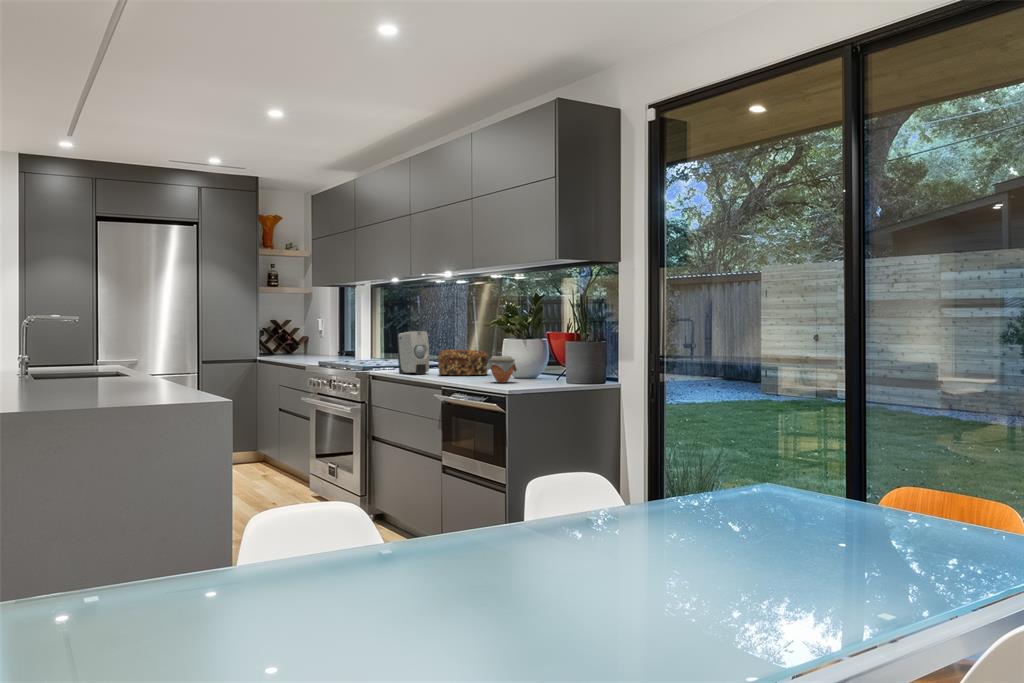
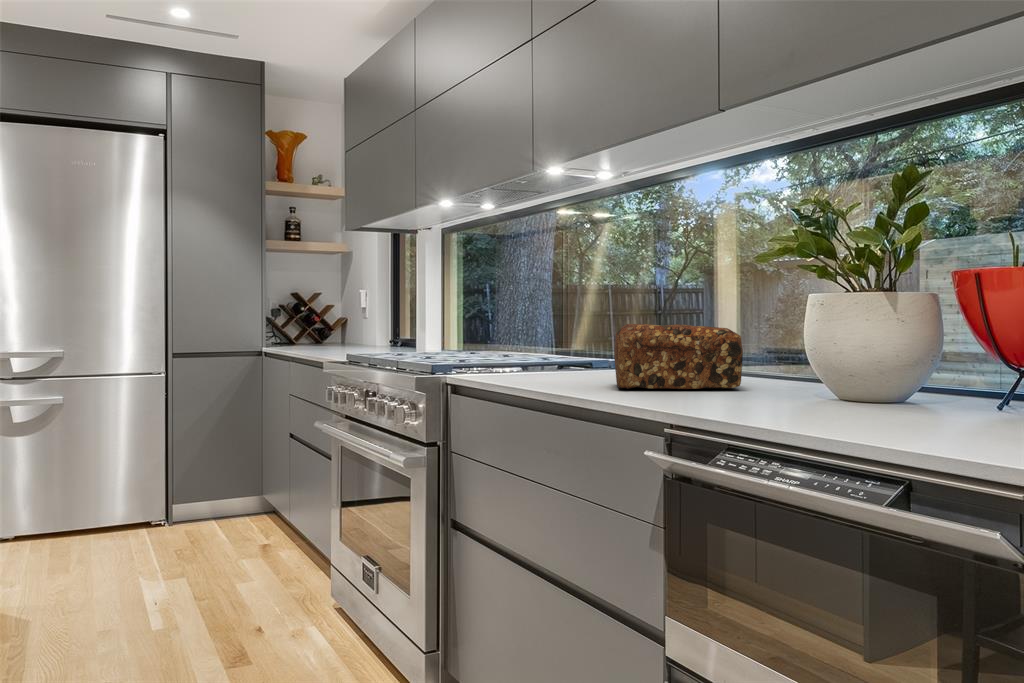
soap dispenser: present [397,331,429,374] -> none [508,281,586,385]
jar: present [486,356,516,383] -> none [808,336,915,420]

